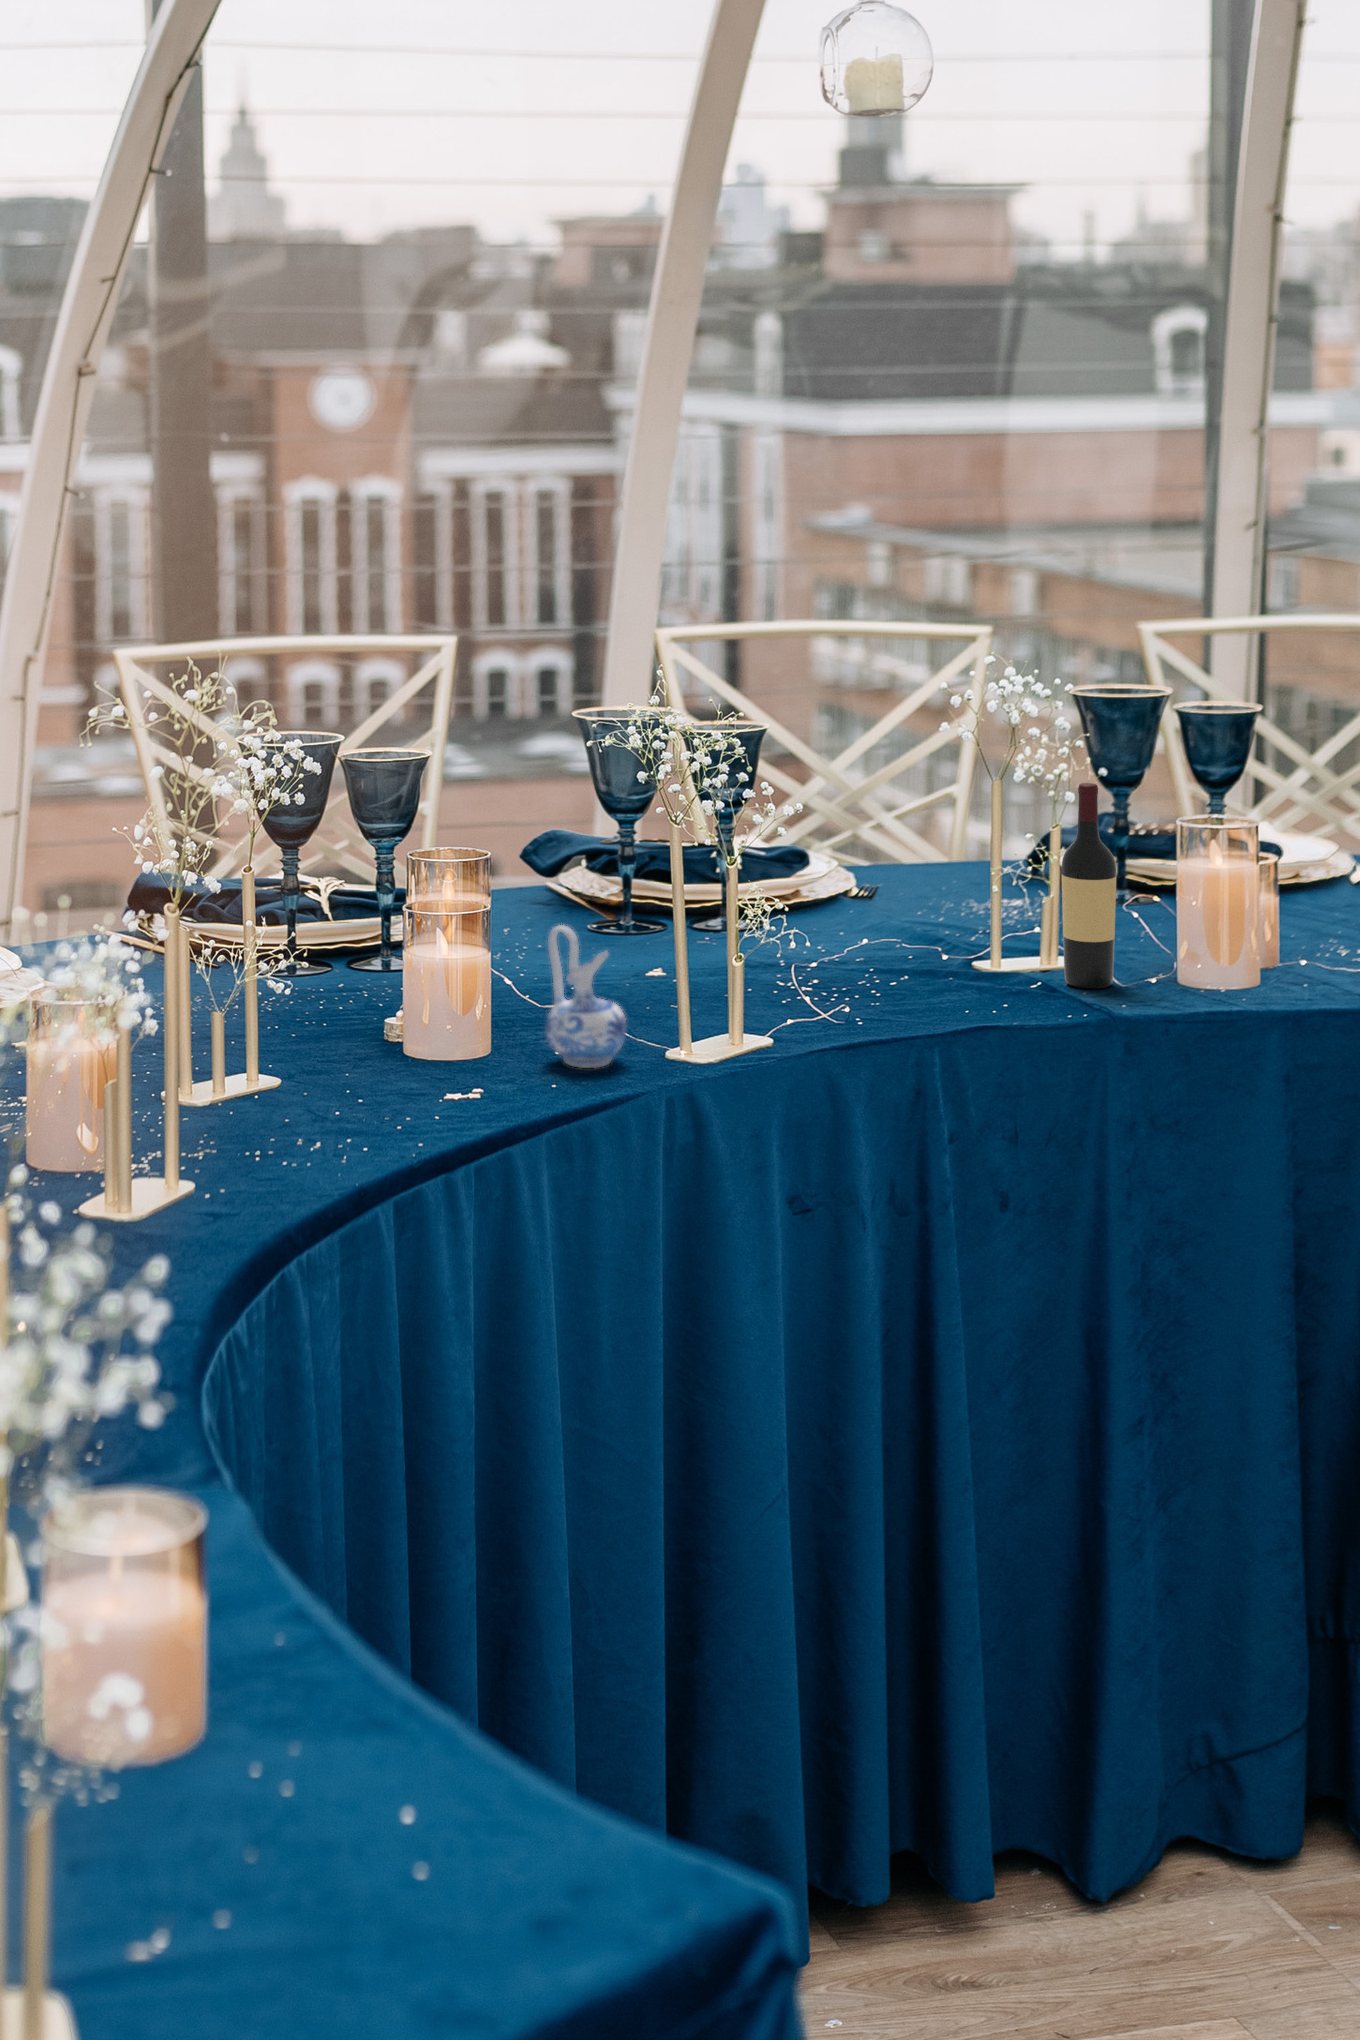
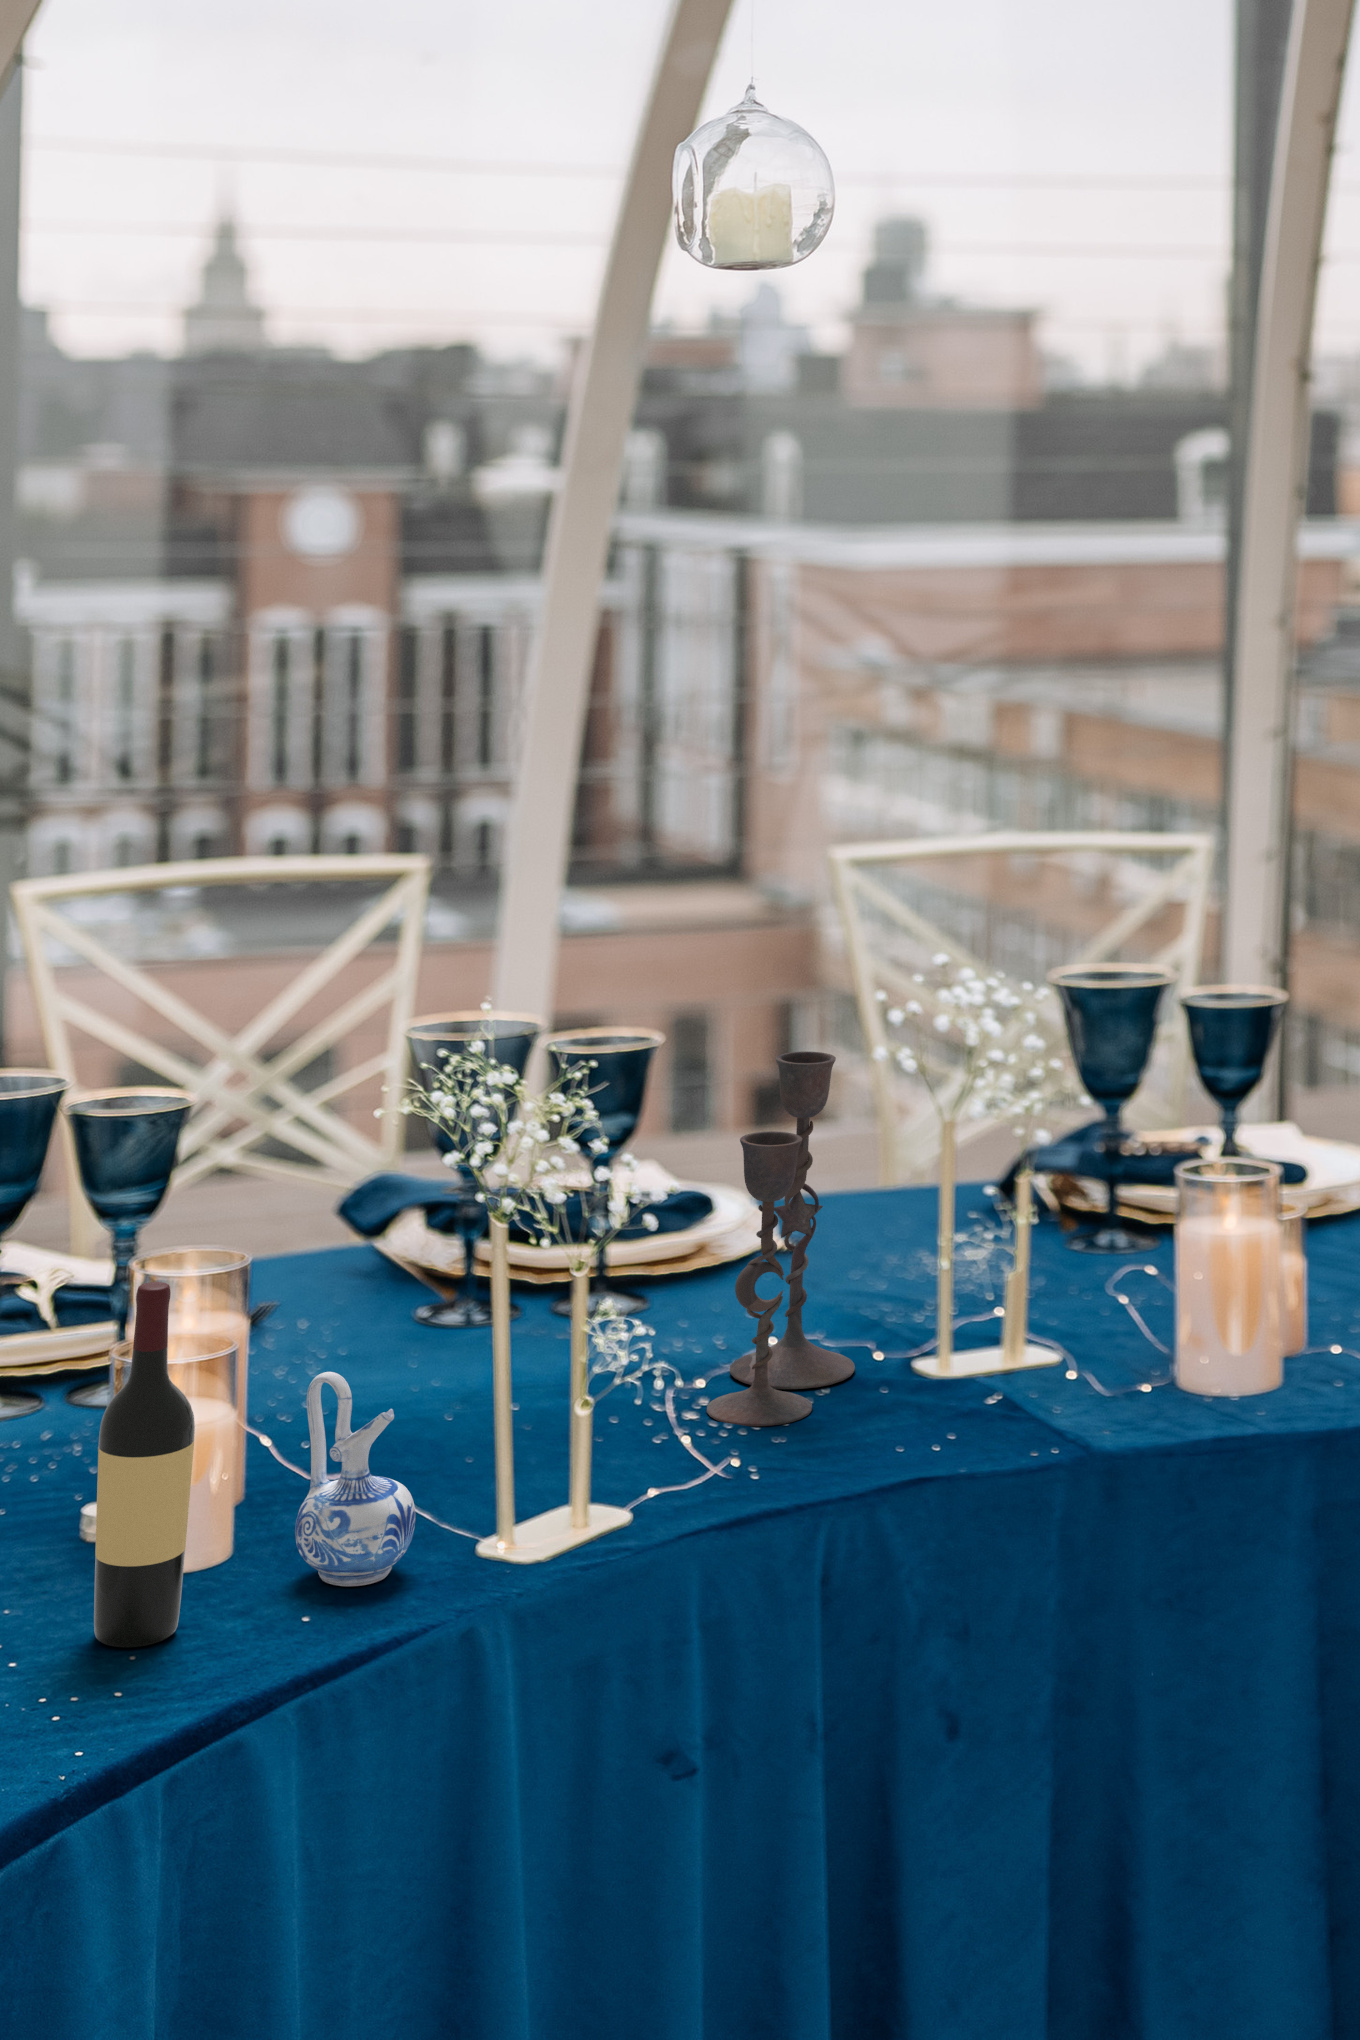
candlestick: none [821,736,928,995] -> present [707,1051,855,1426]
wine bottle: present [1062,783,1116,988] -> present [94,1282,195,1647]

